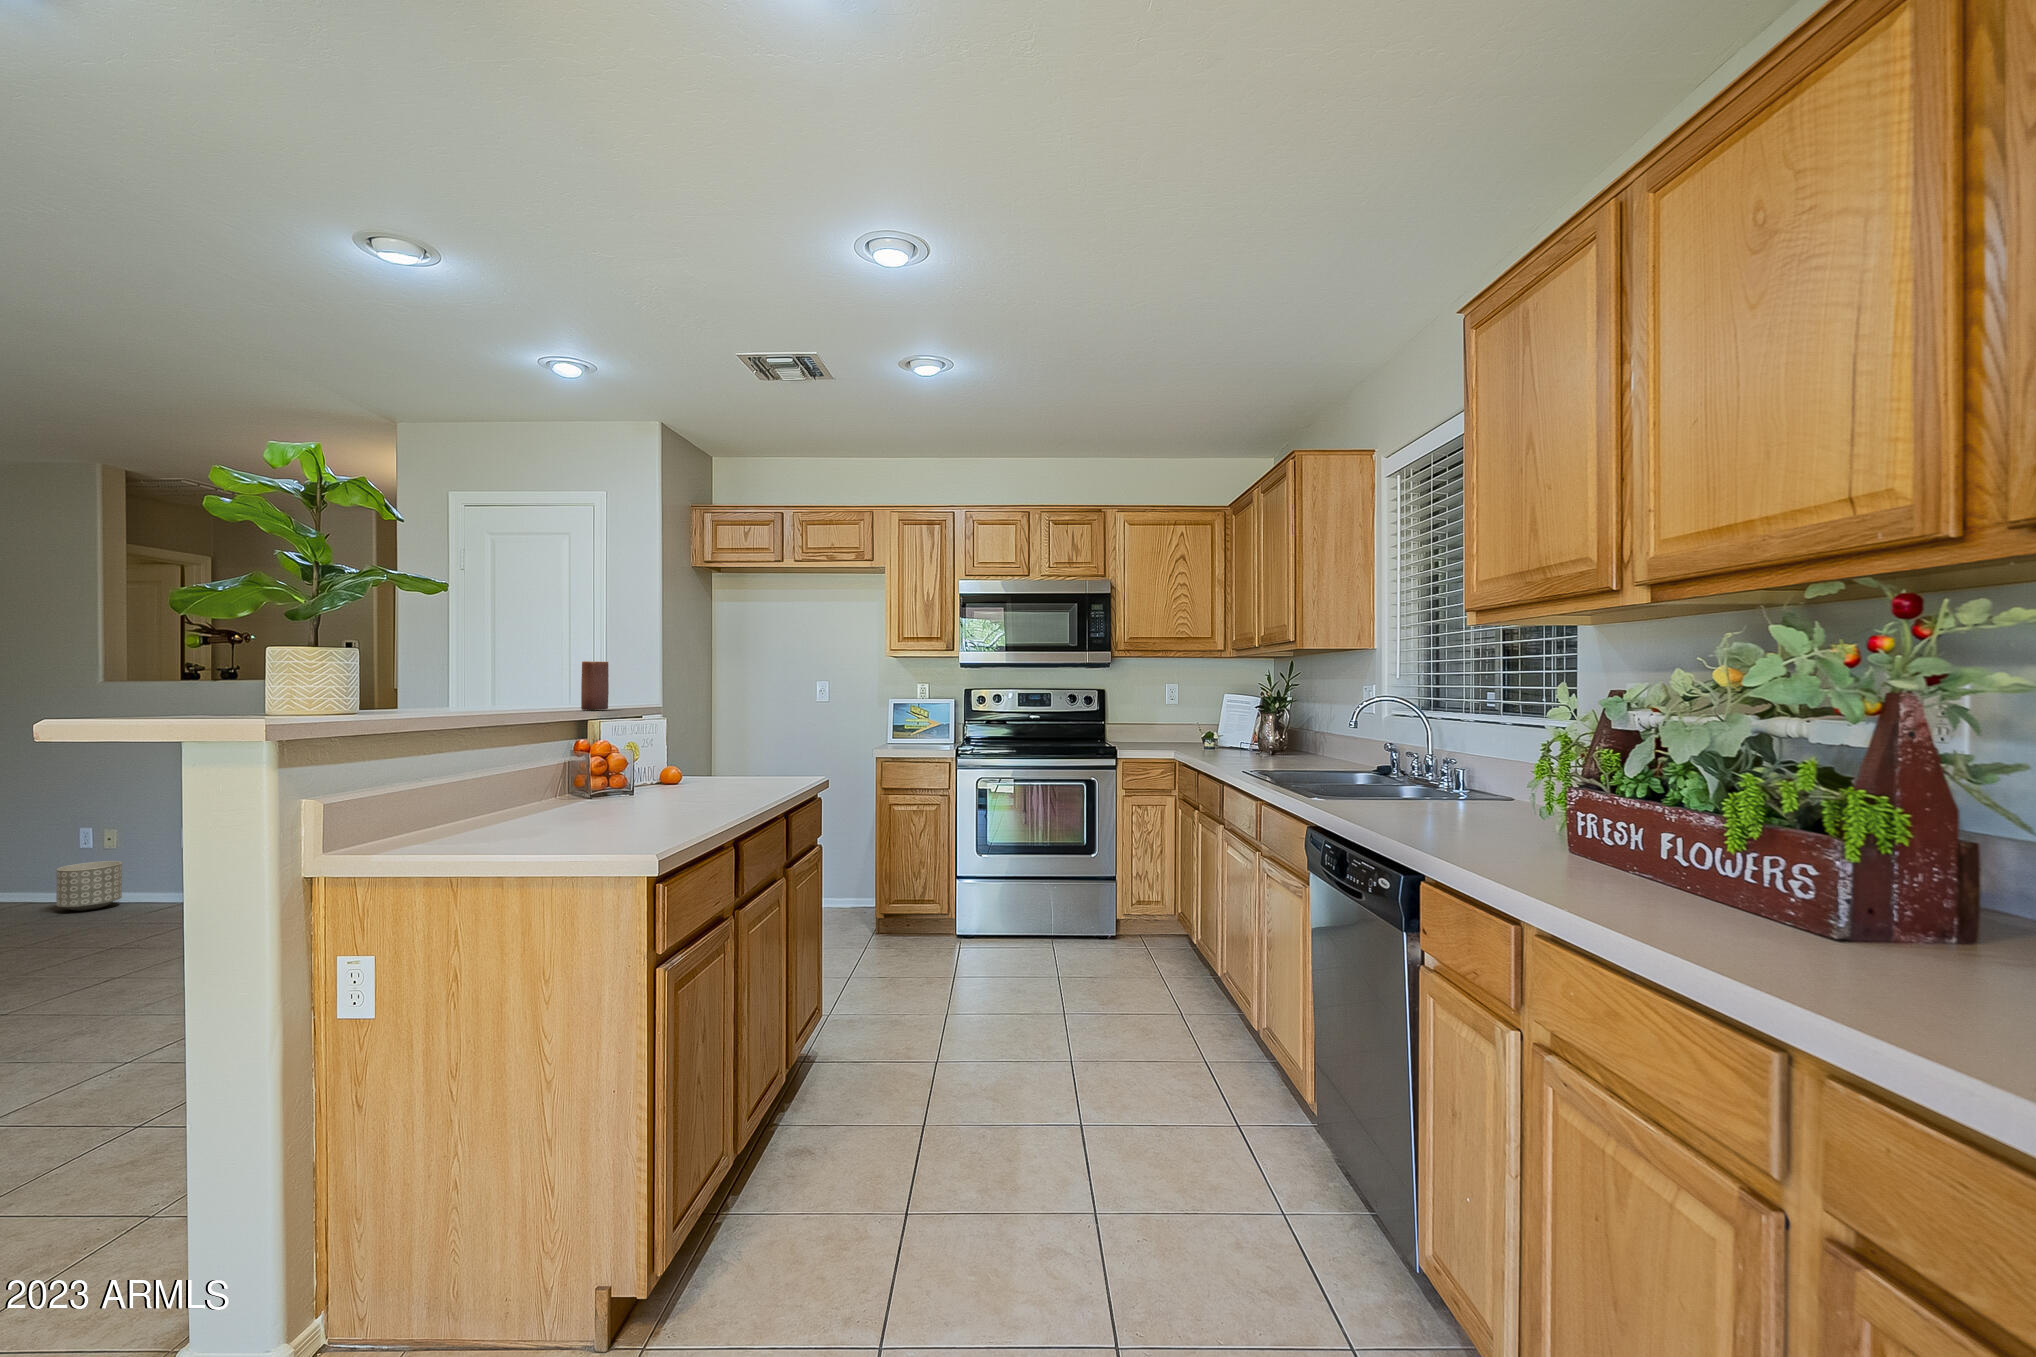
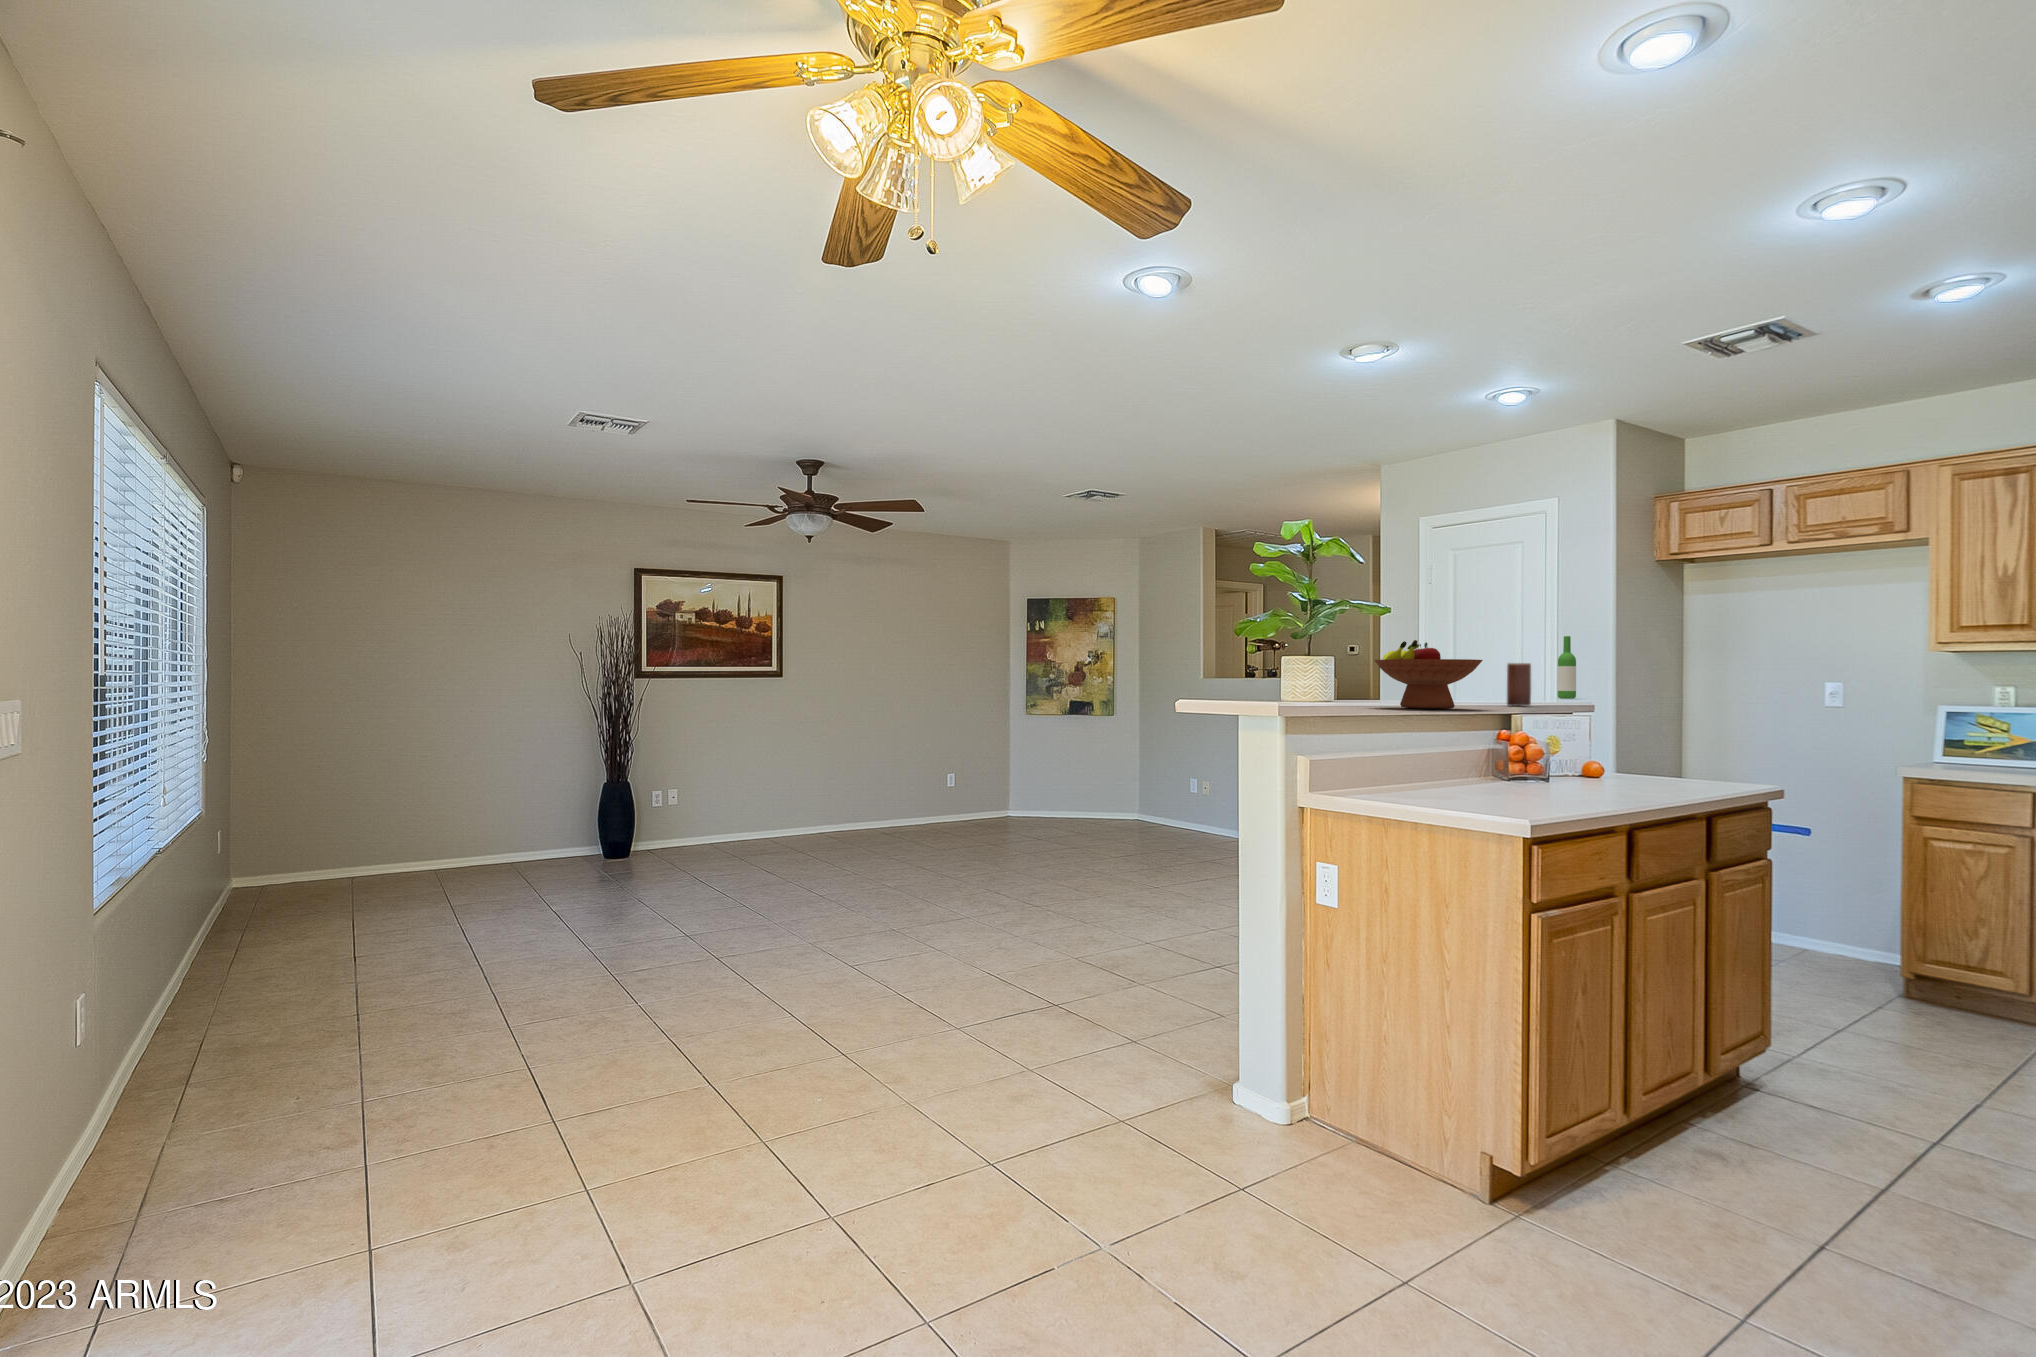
fruit bowl: none [414,628,566,718] -> present [1374,640,1483,709]
wine bottle: none [610,636,628,699] -> present [1558,636,1576,698]
planter: present [56,861,122,911] -> none [1184,803,1216,836]

